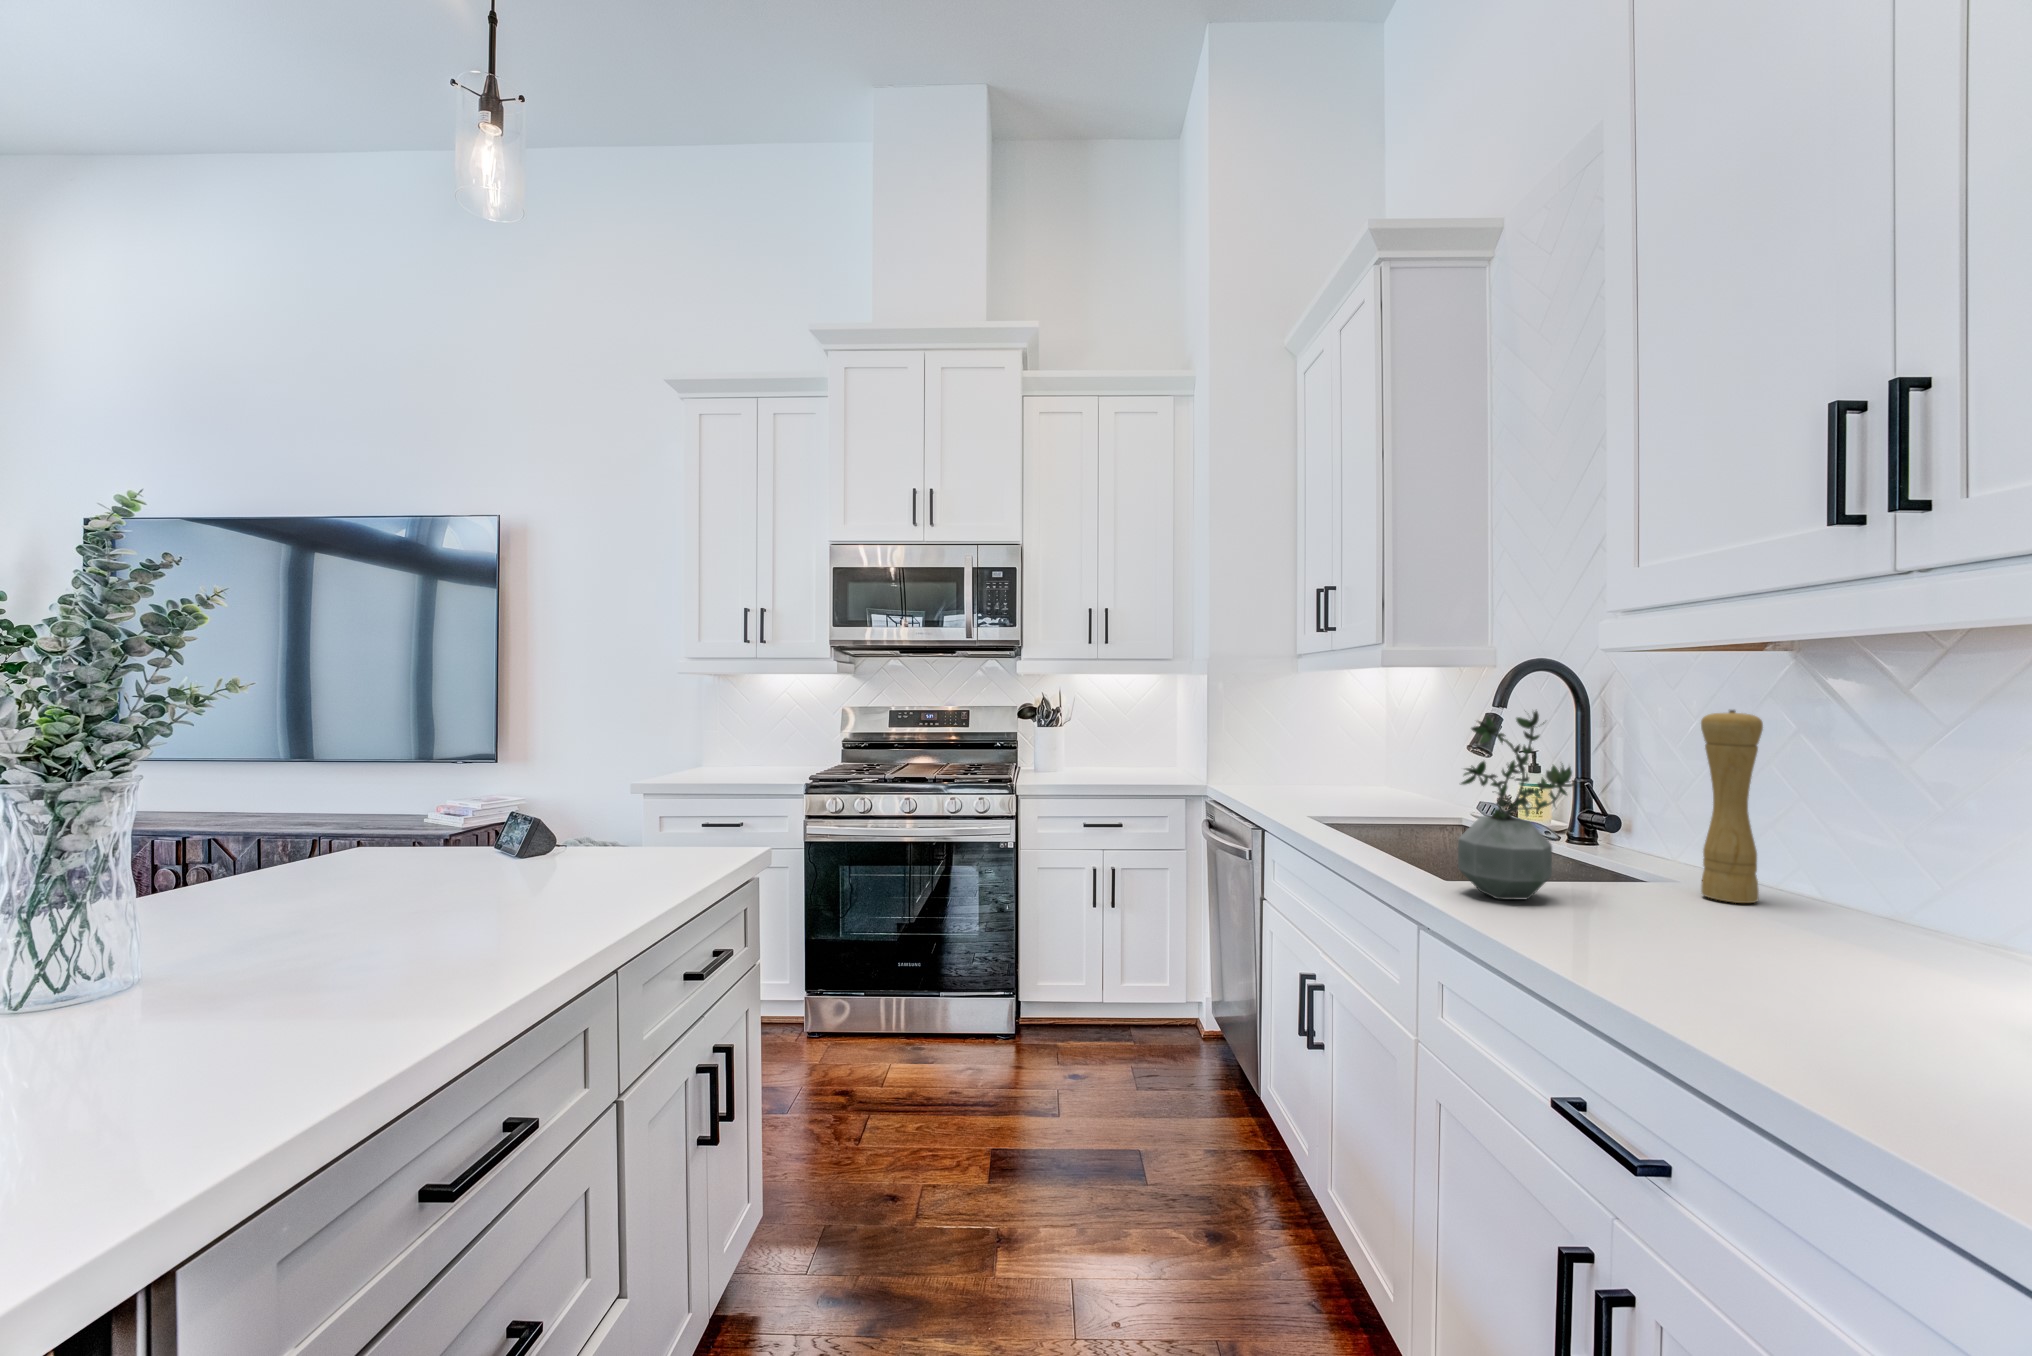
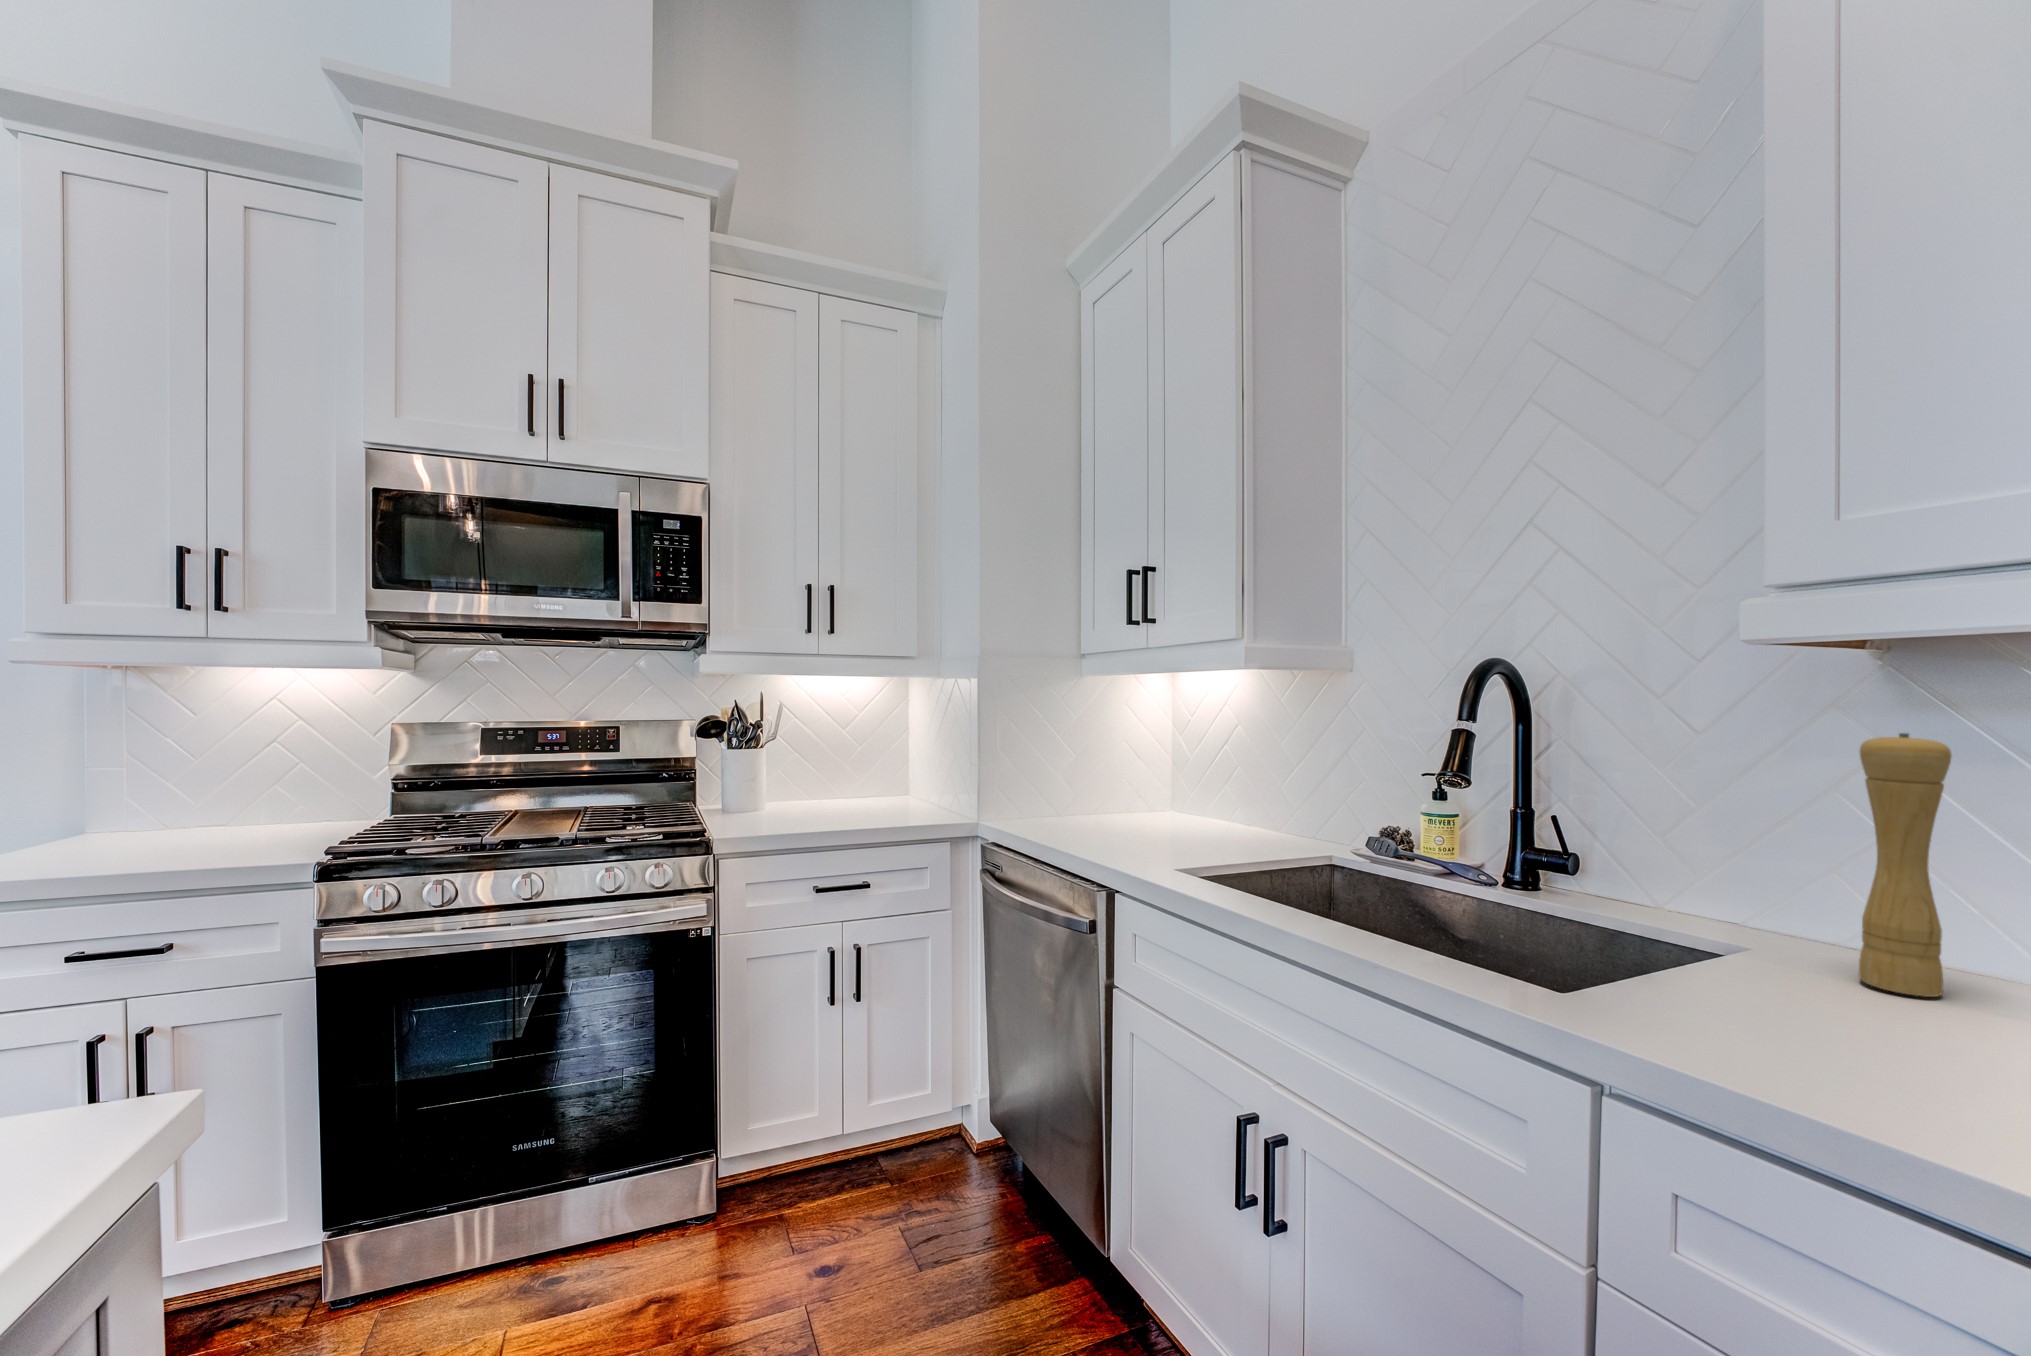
potted plant: present [1458,711,1575,899] -> none [1643,739,1833,1050]

